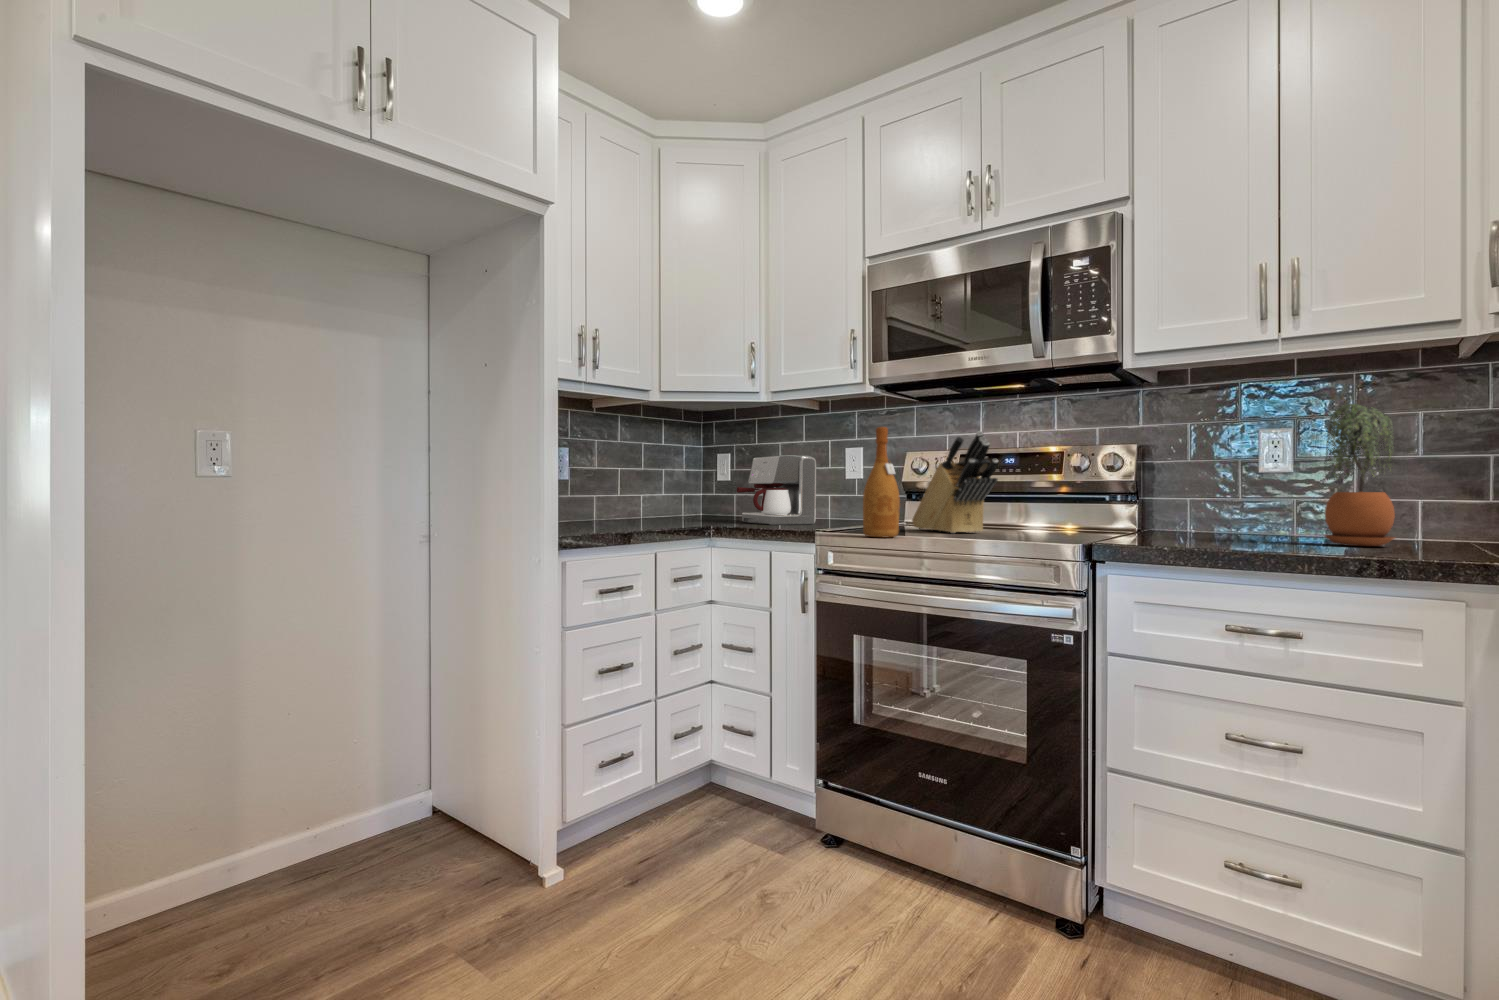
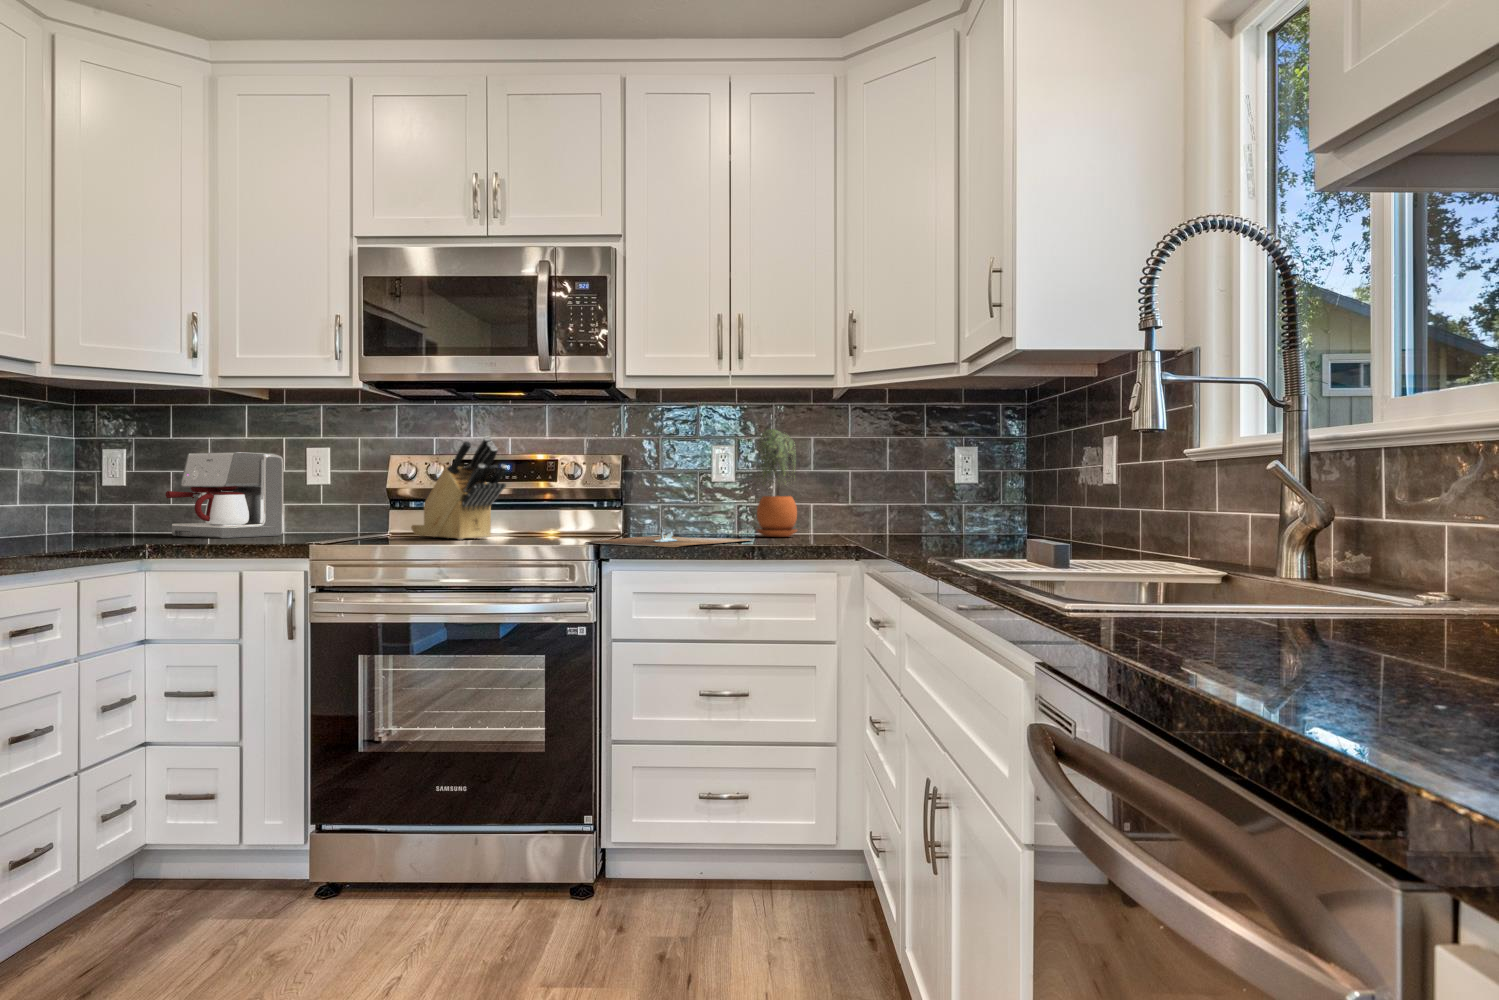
wine bottle: present [863,427,900,537] -> none [369,429,411,547]
cutting board: none [1078,527,1319,552] -> present [585,527,752,547]

